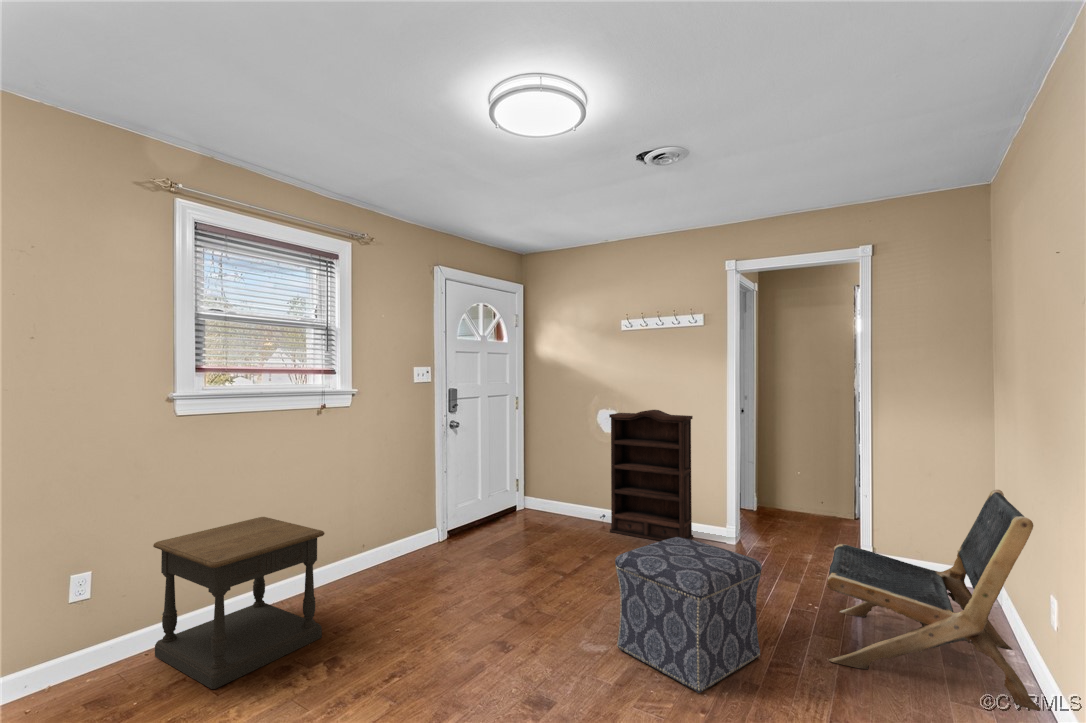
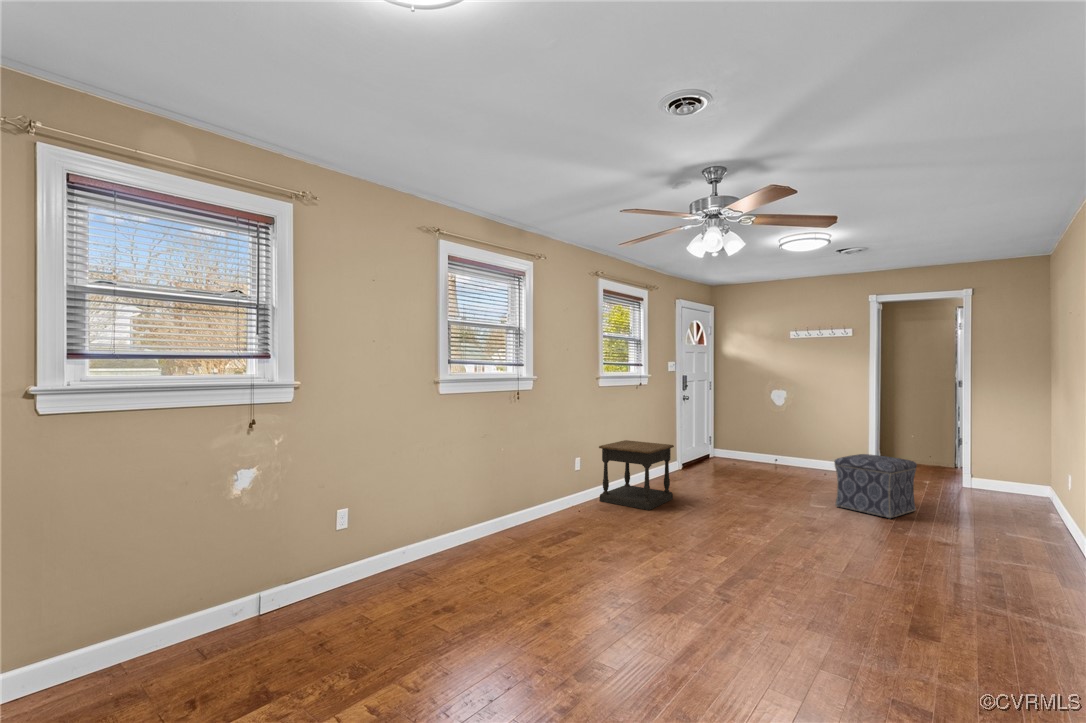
bookshelf: present [609,410,693,541] -> none [785,391,844,475]
lounge chair: present [827,490,1041,710] -> none [951,429,1070,529]

